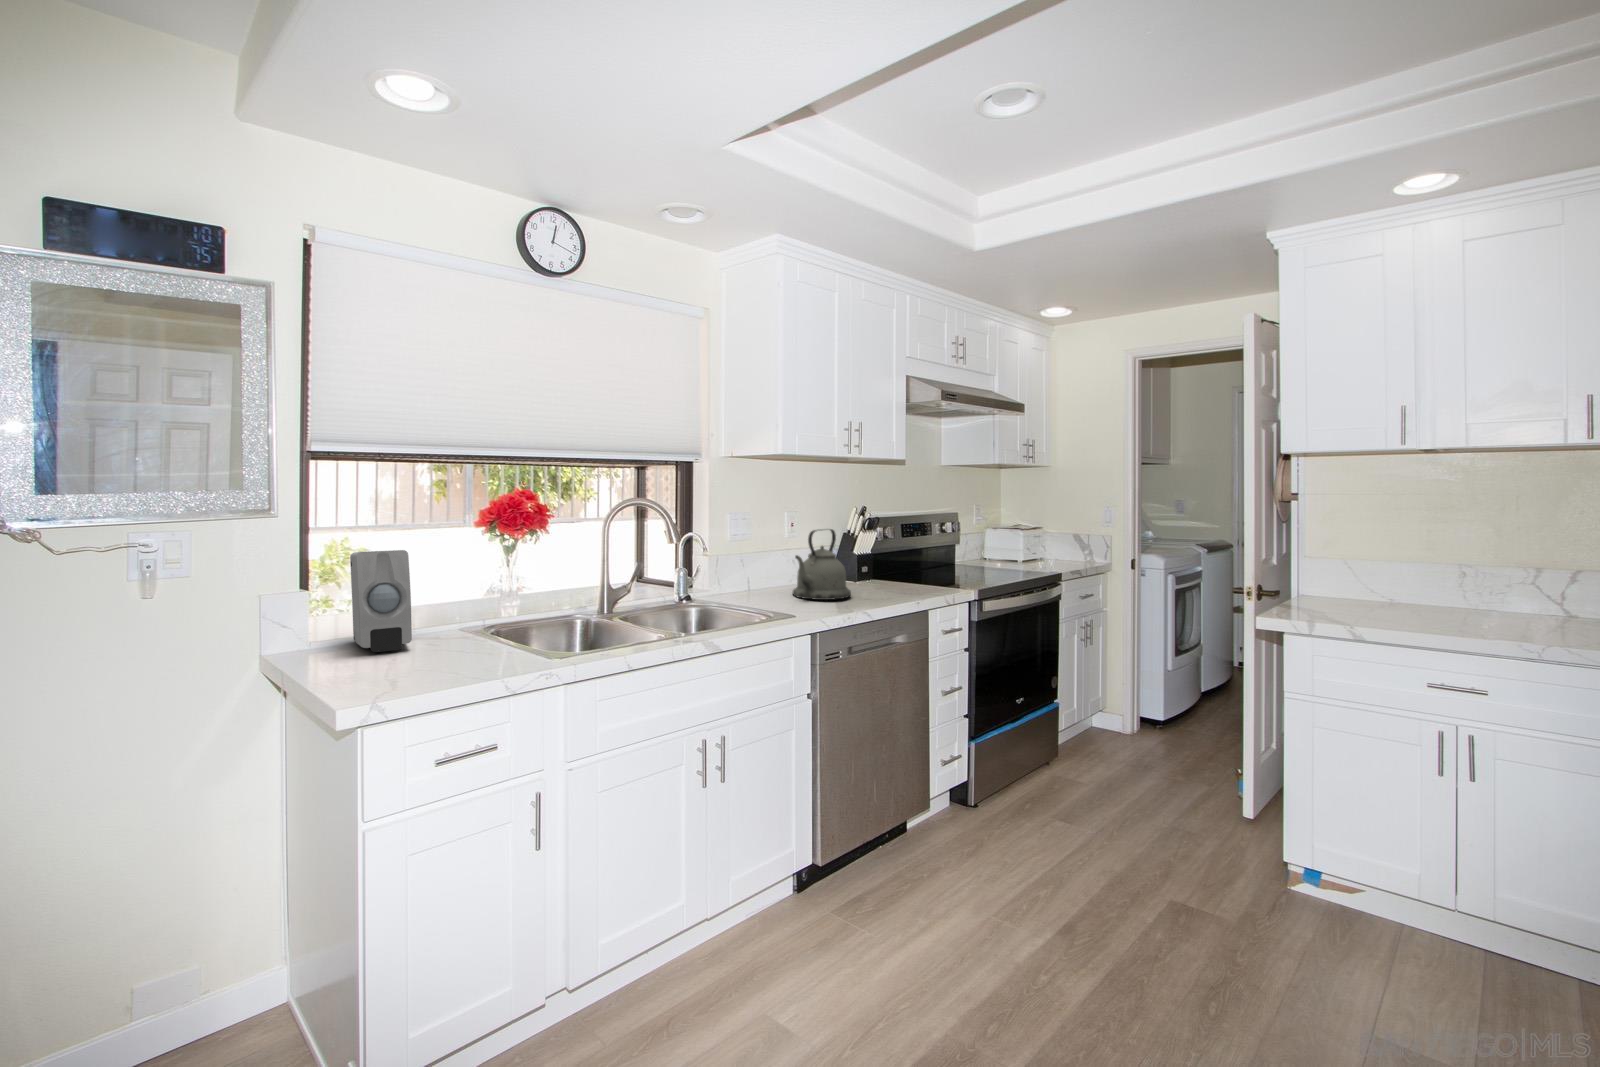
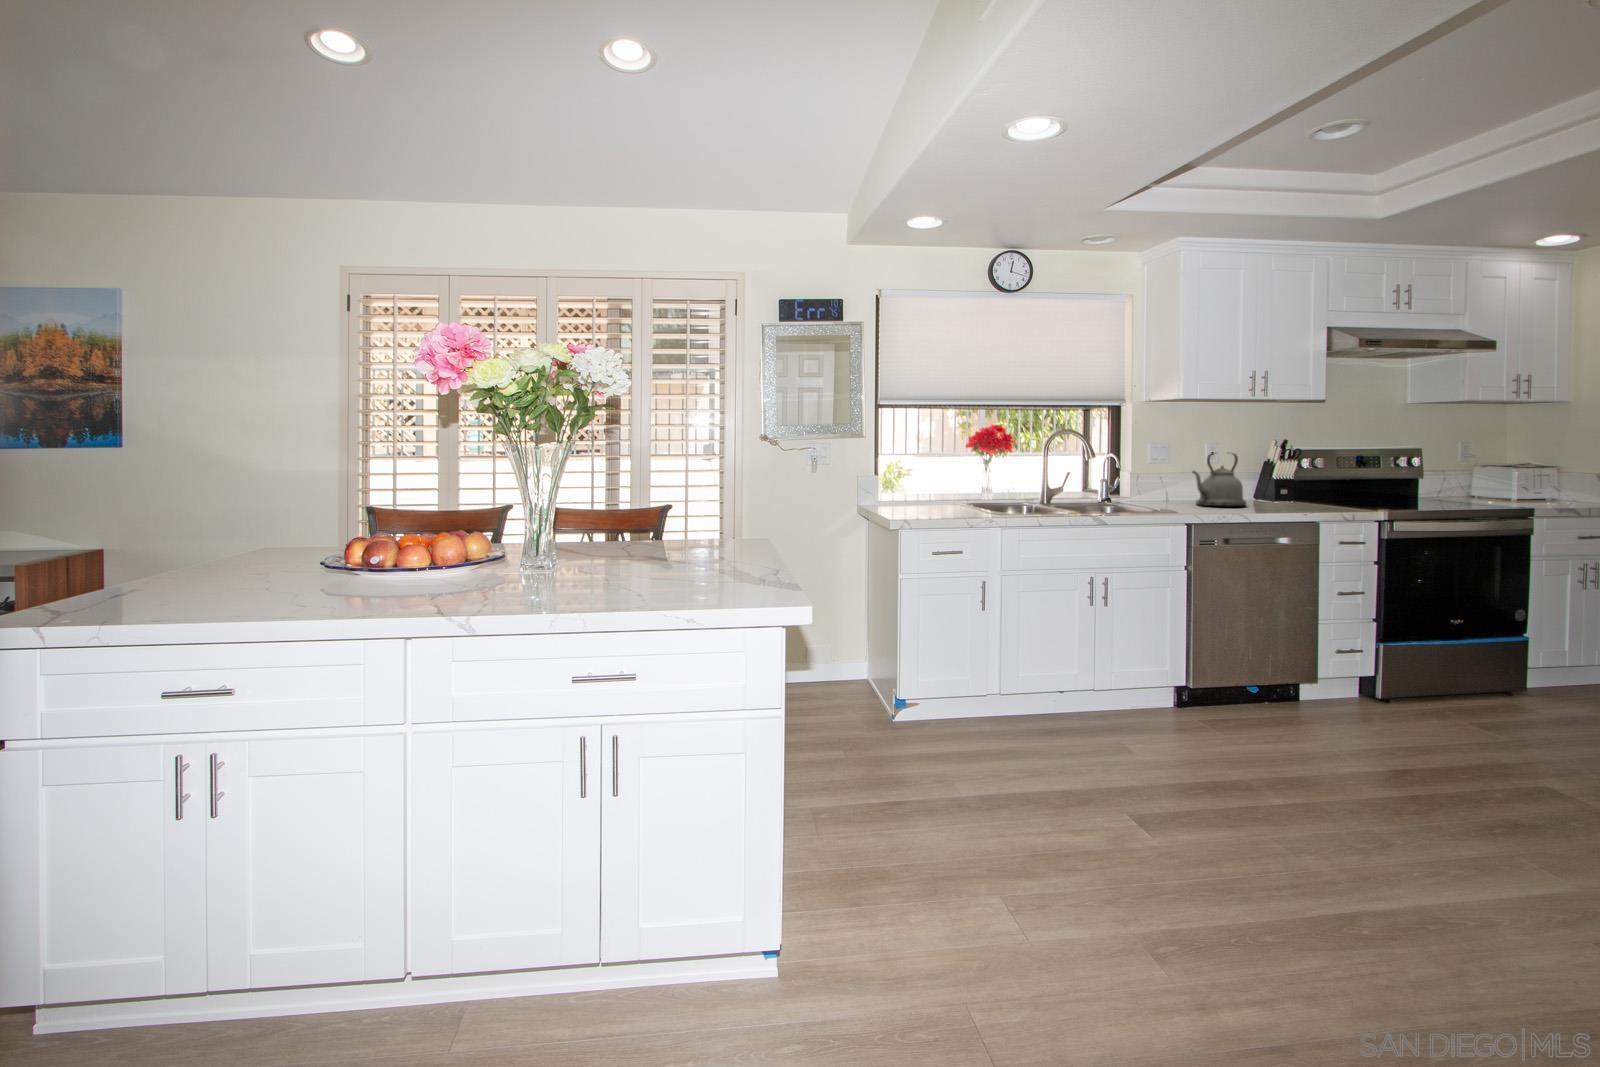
soap dispenser: present [350,550,412,652] -> none [898,454,927,508]

